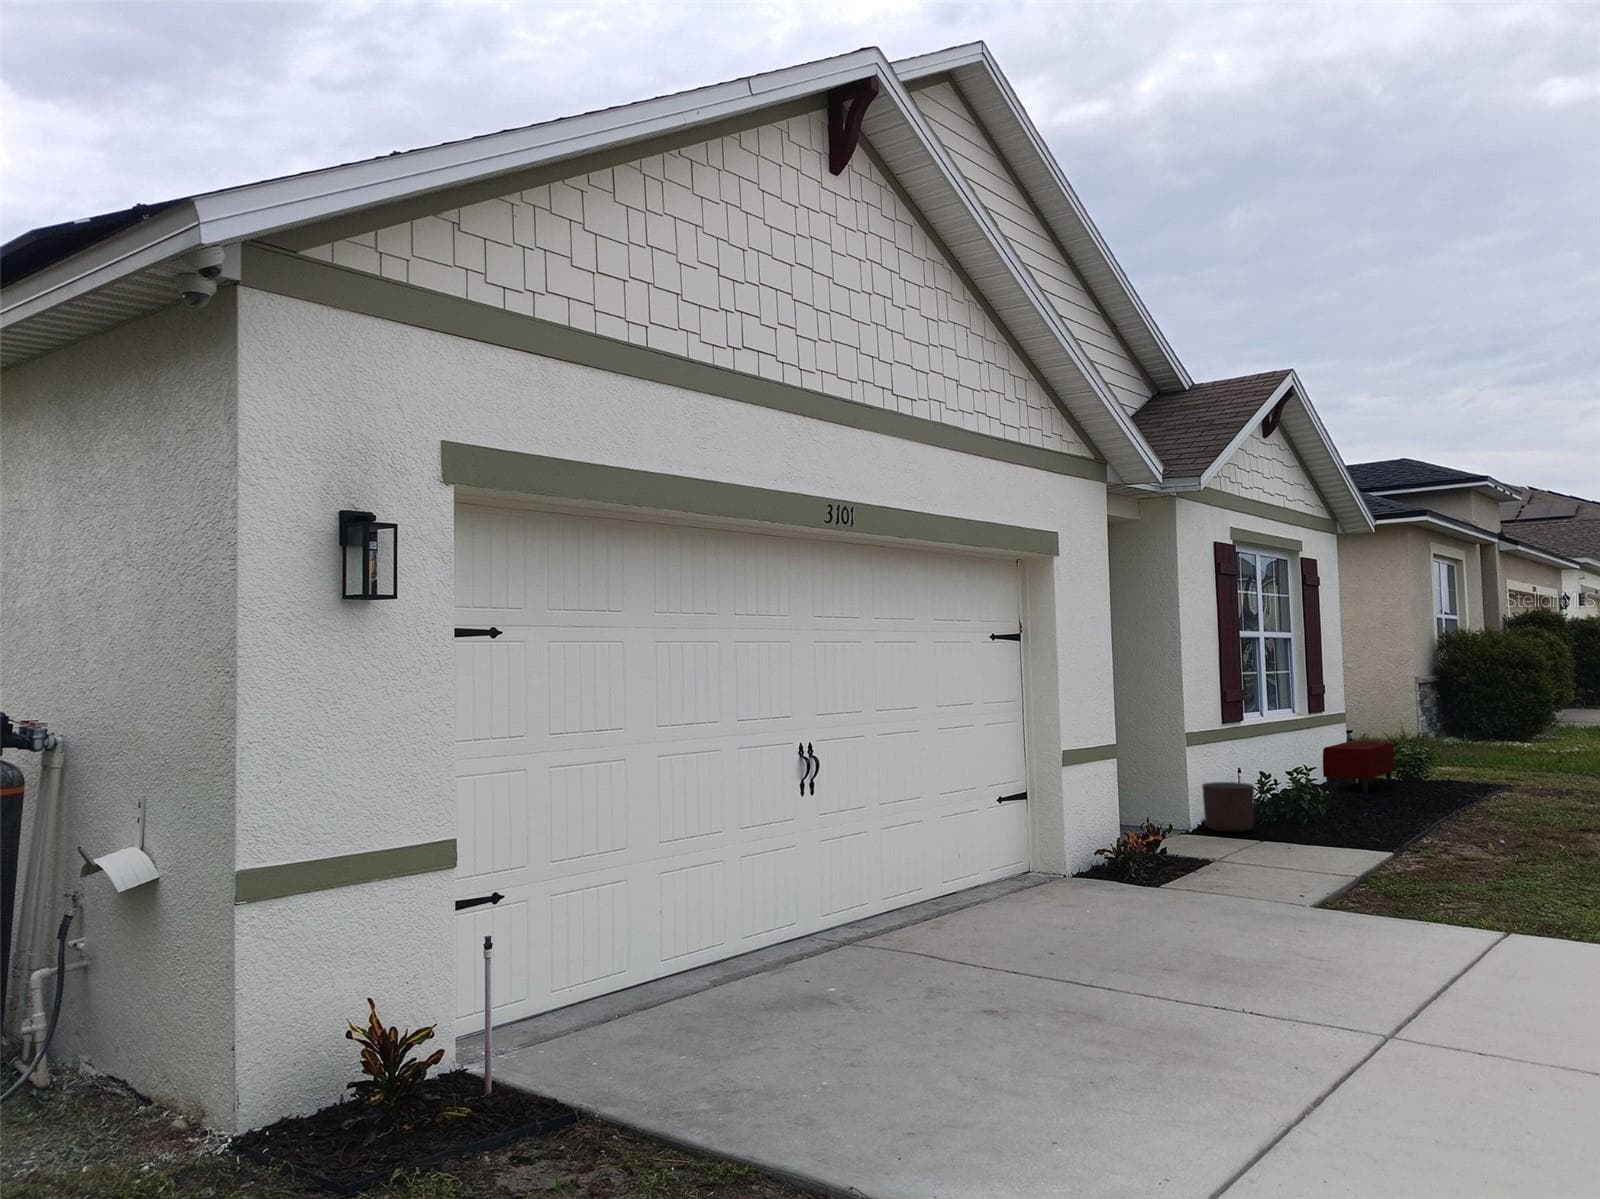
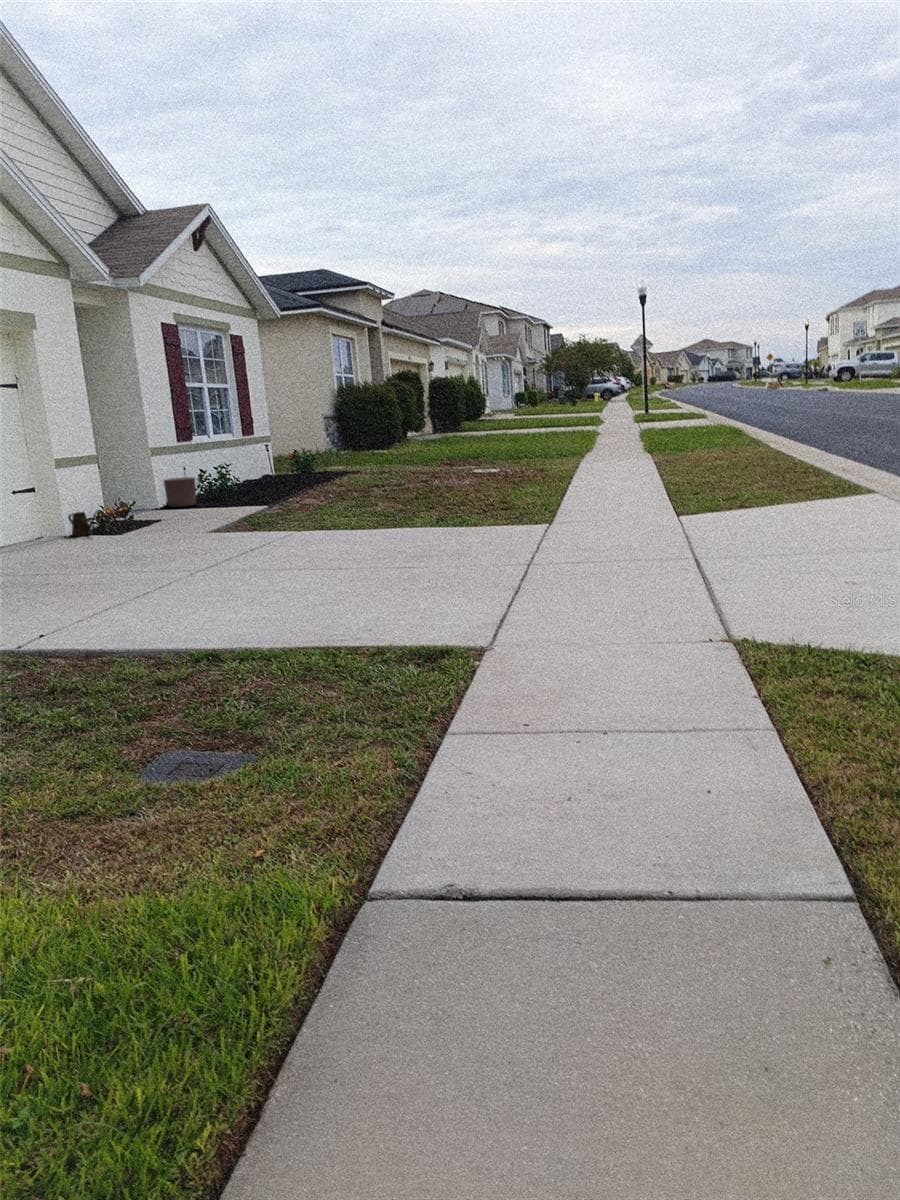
bench: present [1323,741,1394,793] -> none [252,452,296,483]
watering can: none [1072,840,1124,879] -> present [68,510,98,536]

